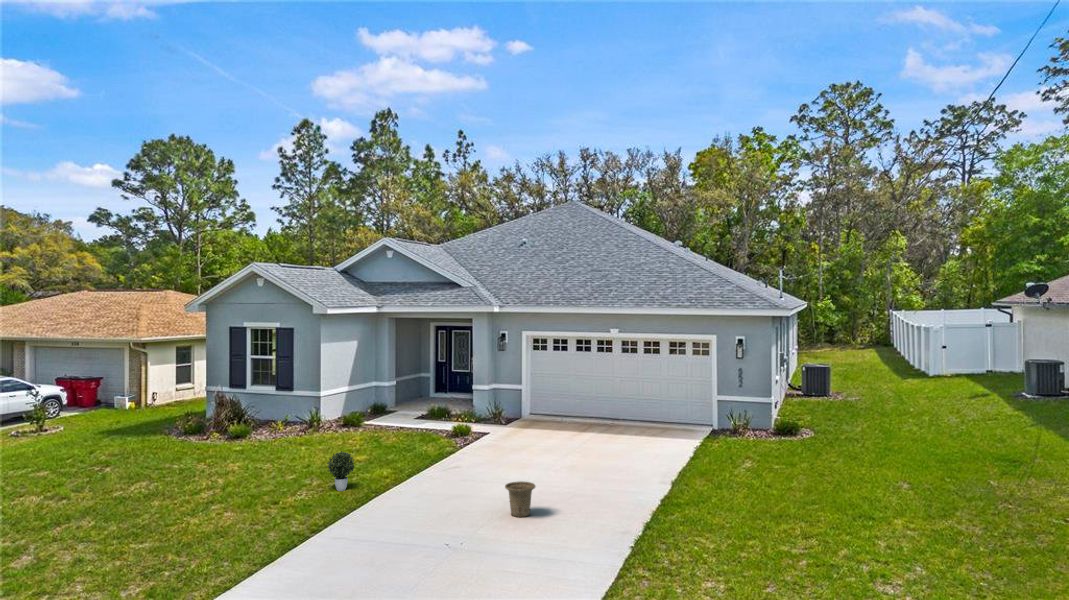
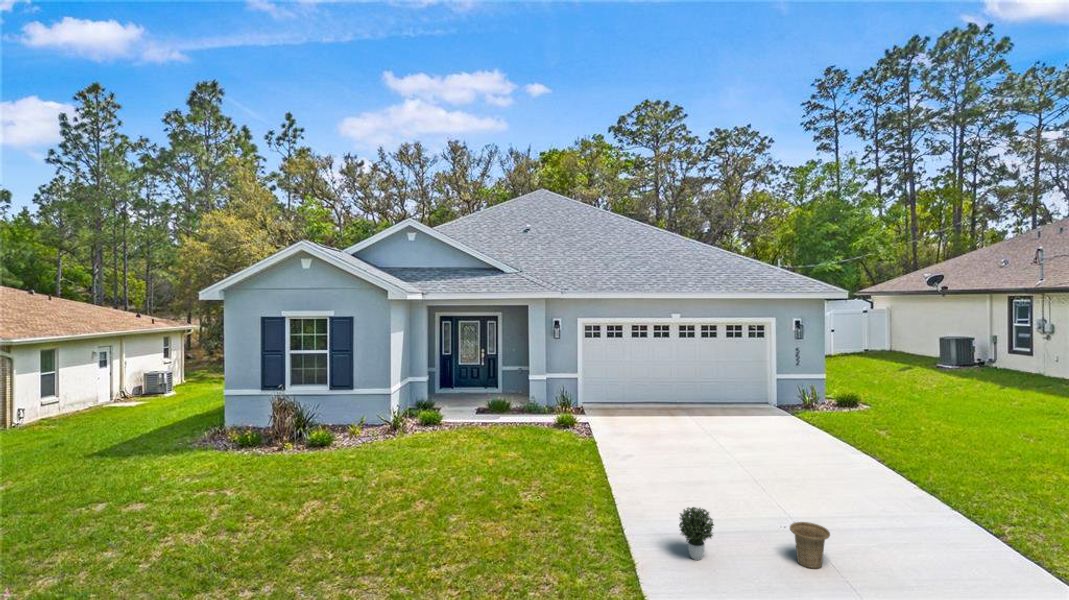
basket: present [505,481,535,517] -> present [790,522,830,569]

